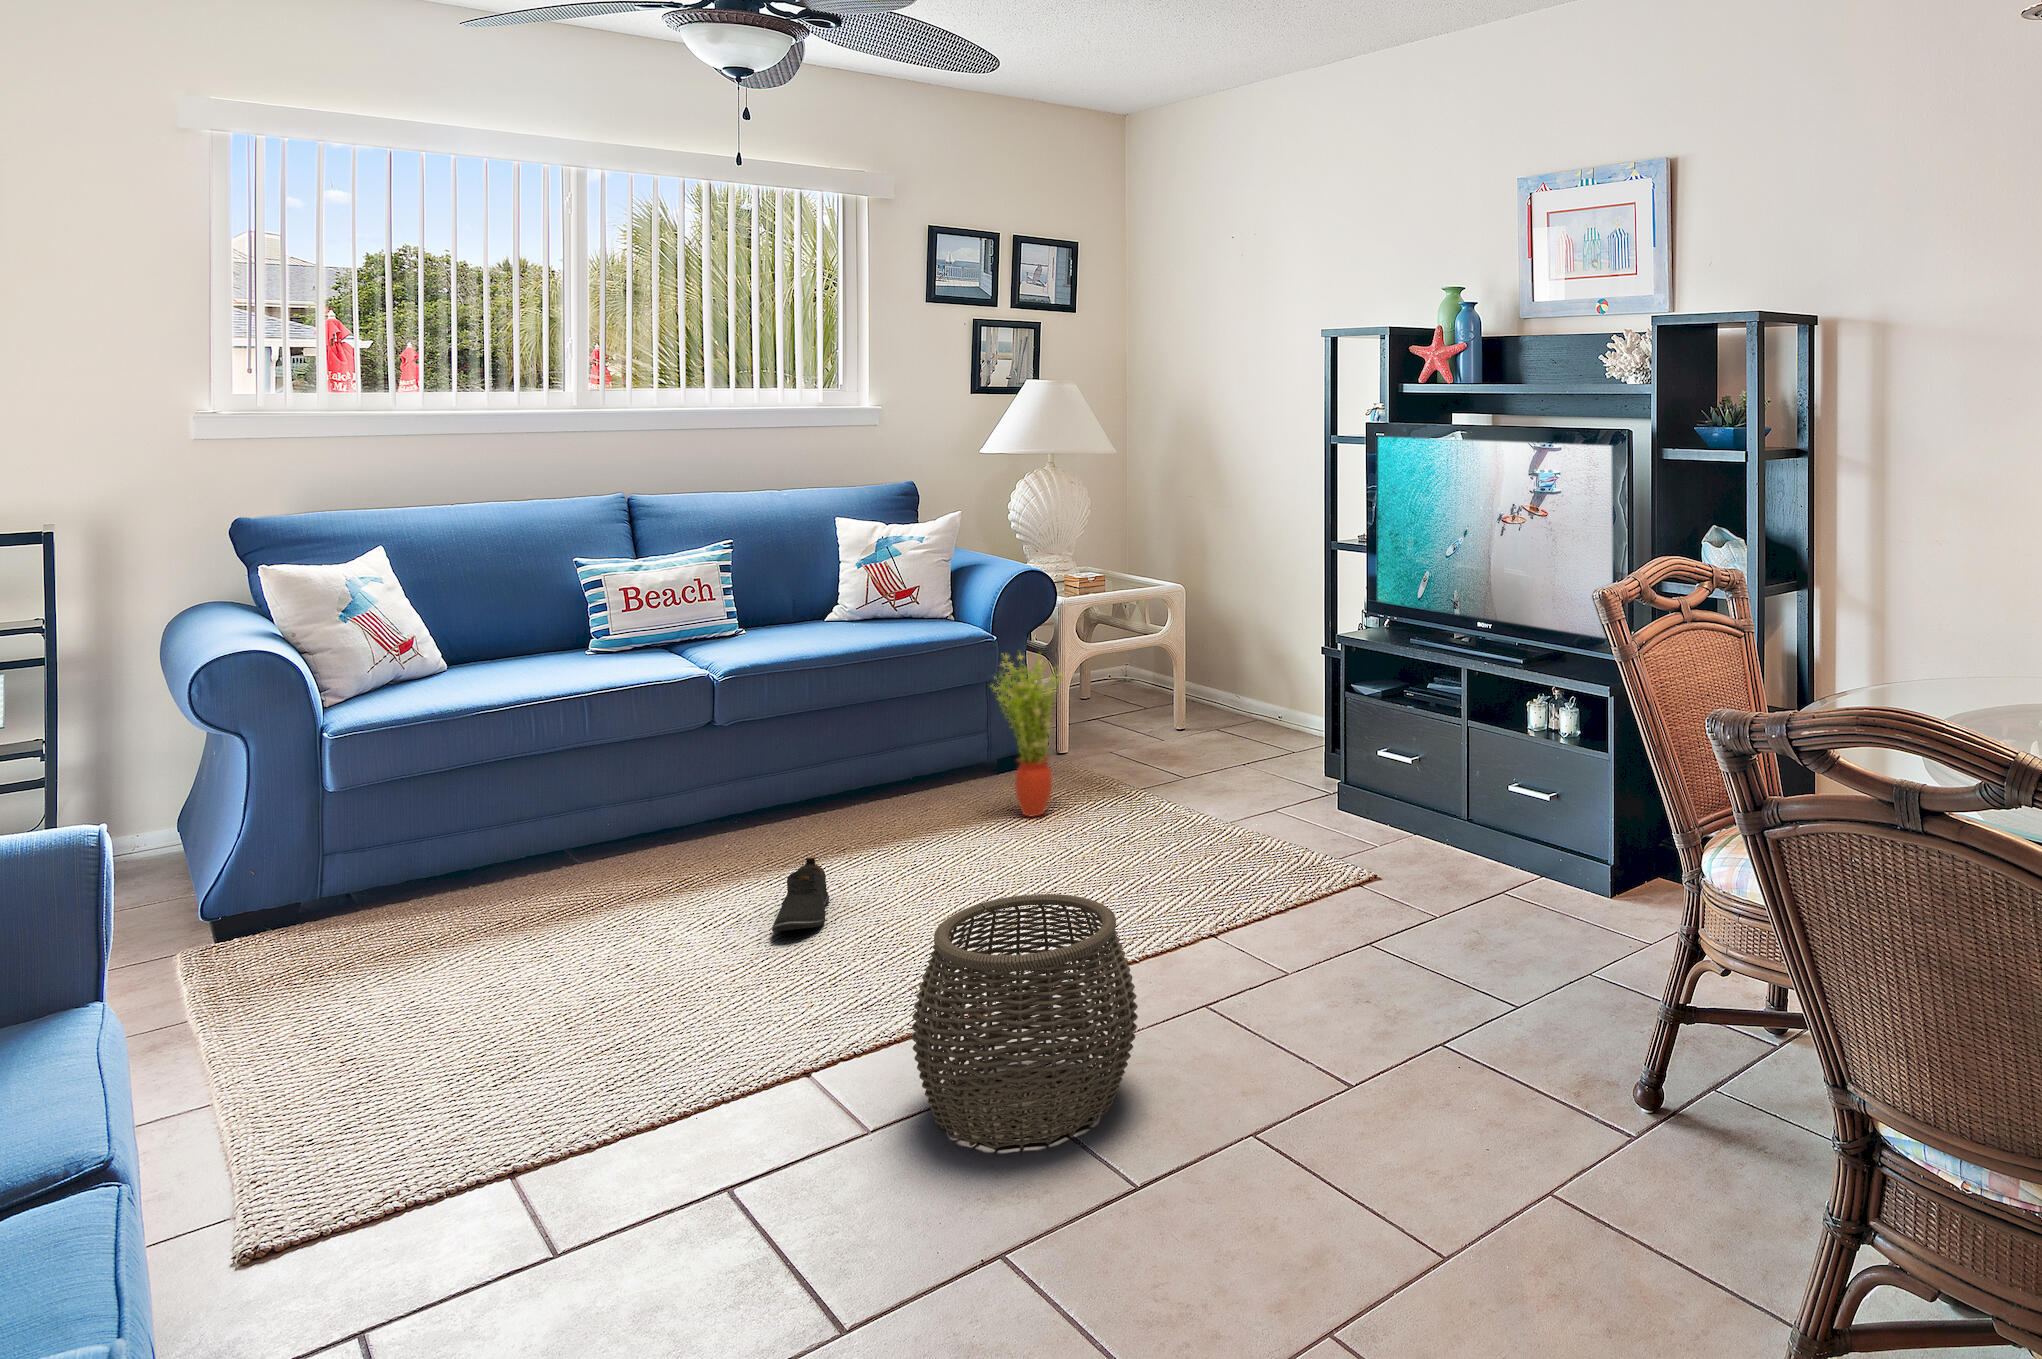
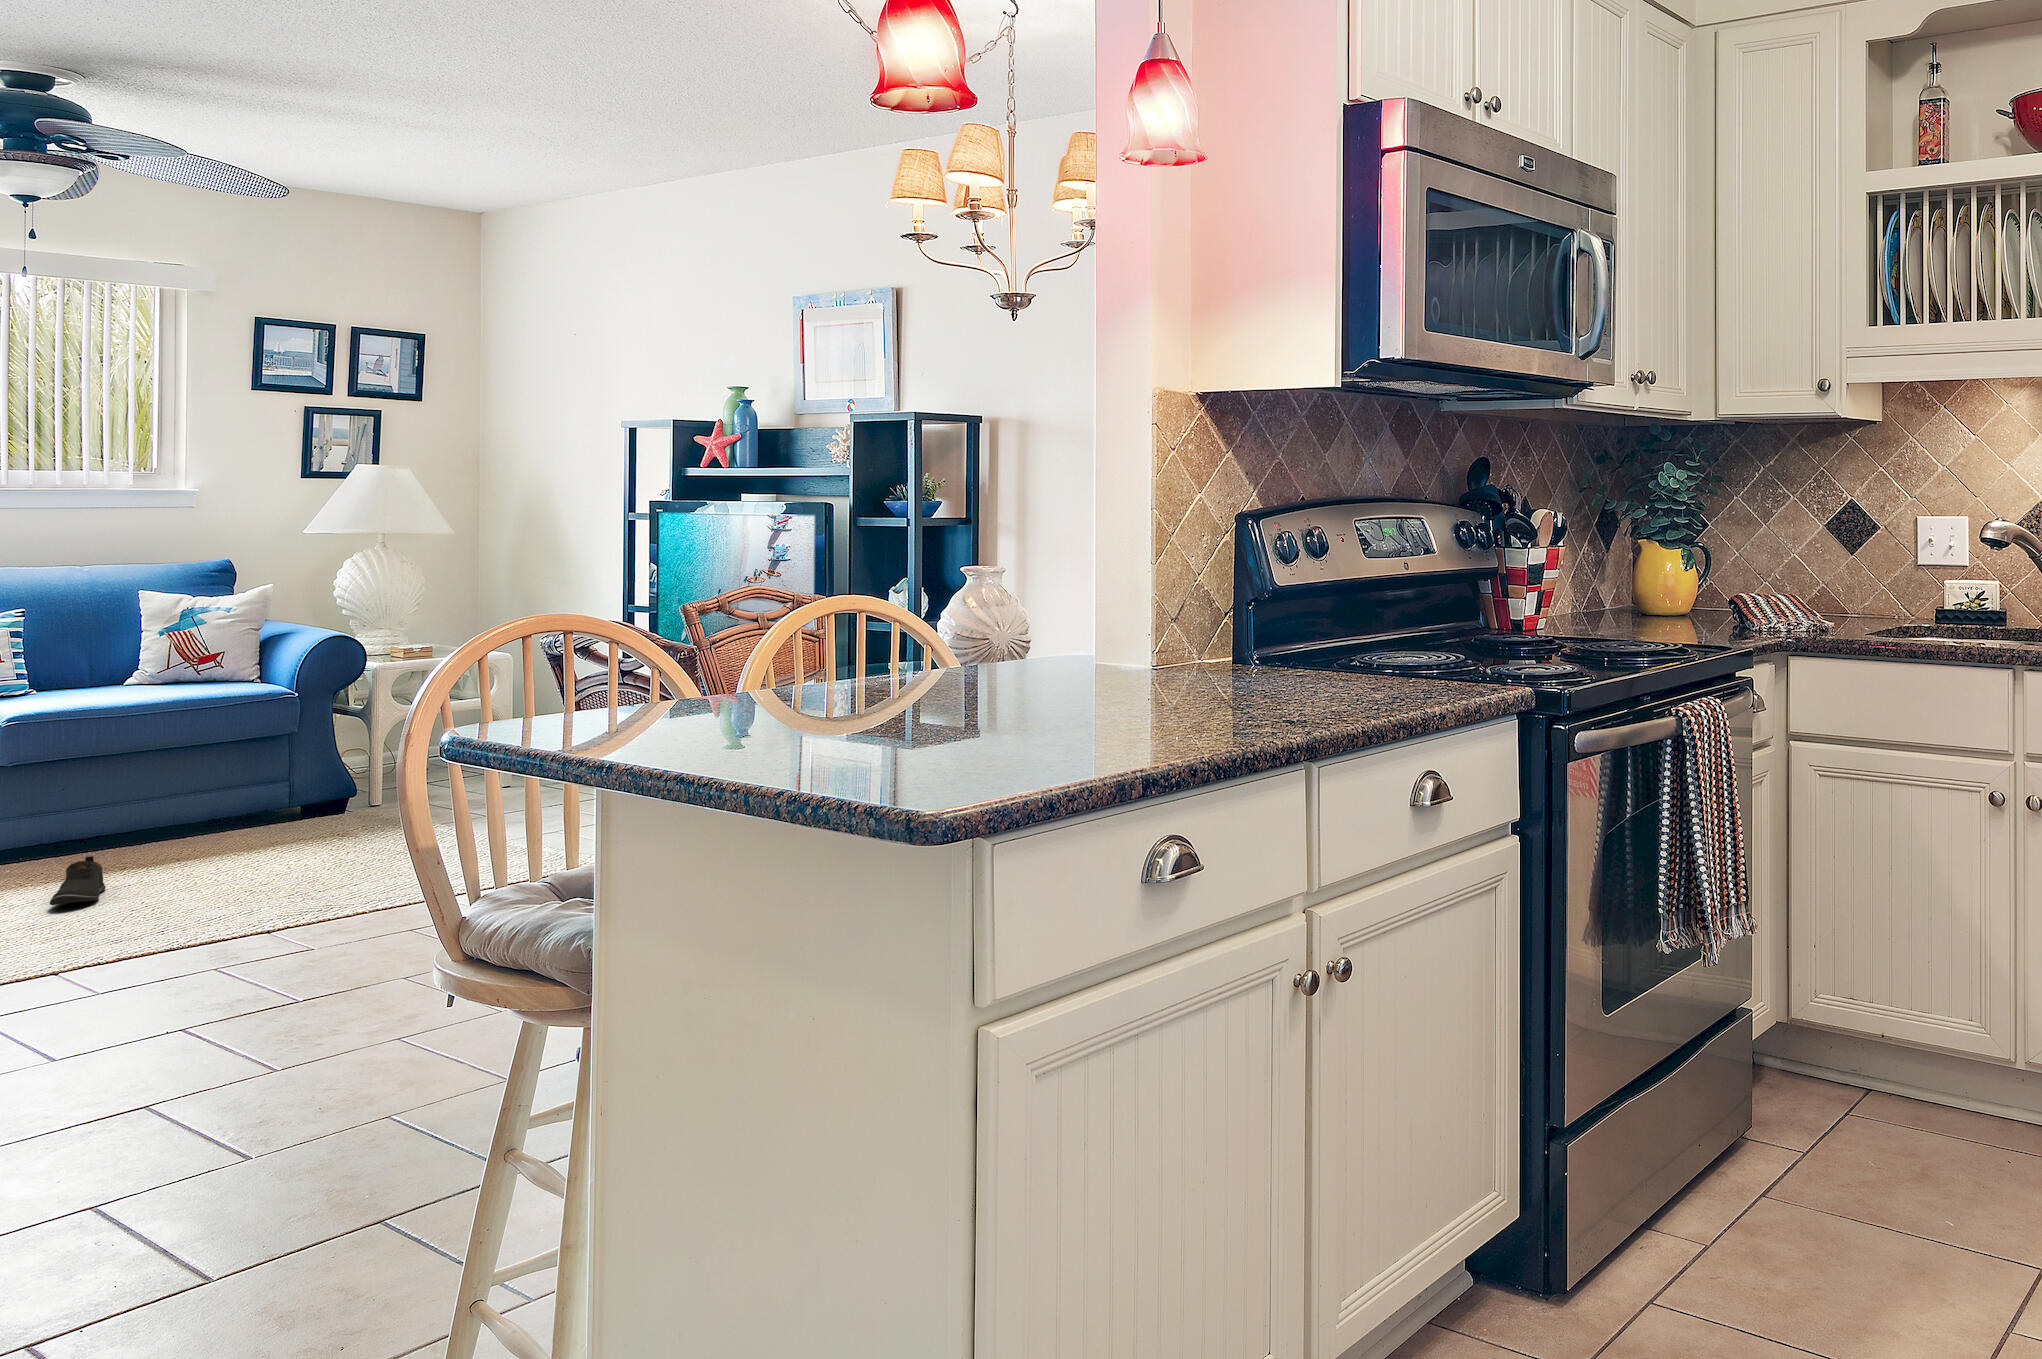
potted plant: present [994,653,1063,817] -> none [274,697,345,837]
woven basket: present [912,894,1138,1149] -> none [145,830,321,983]

